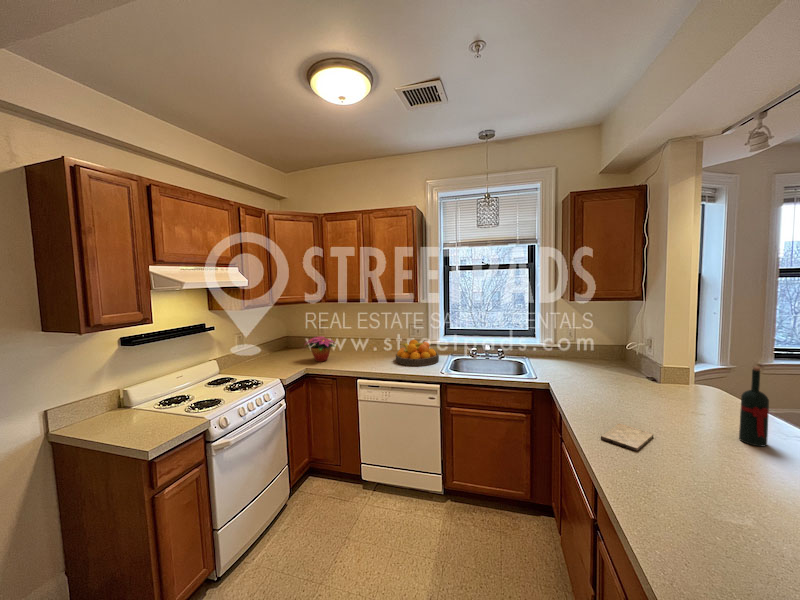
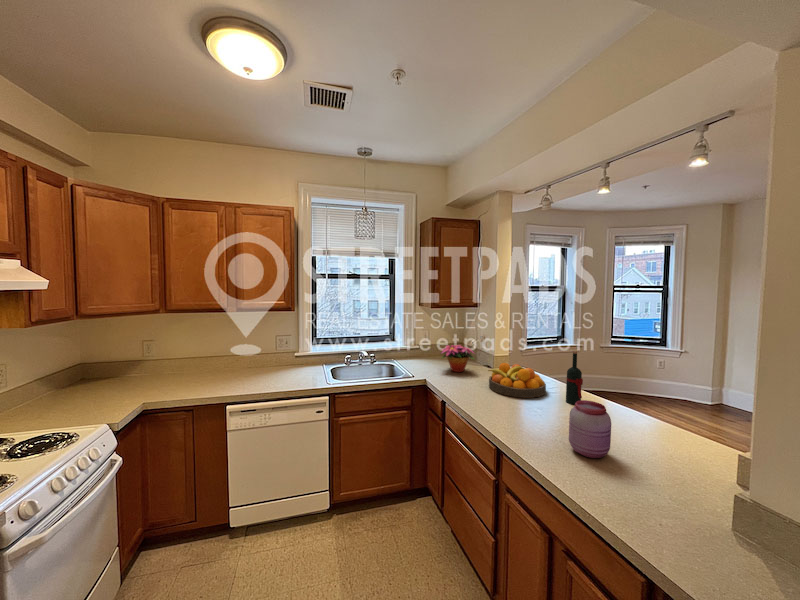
flower arrangement: present [306,336,334,362] -> present [442,345,473,372]
fruit bowl: present [396,340,439,366] -> present [488,363,546,398]
cutting board: present [601,424,653,451] -> none [499,405,528,424]
jar: none [672,431,740,515] -> present [569,400,611,458]

